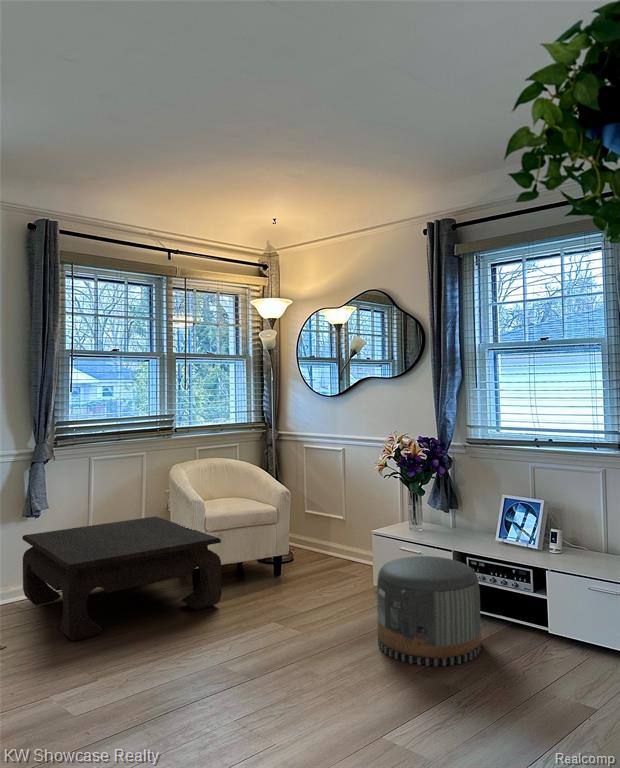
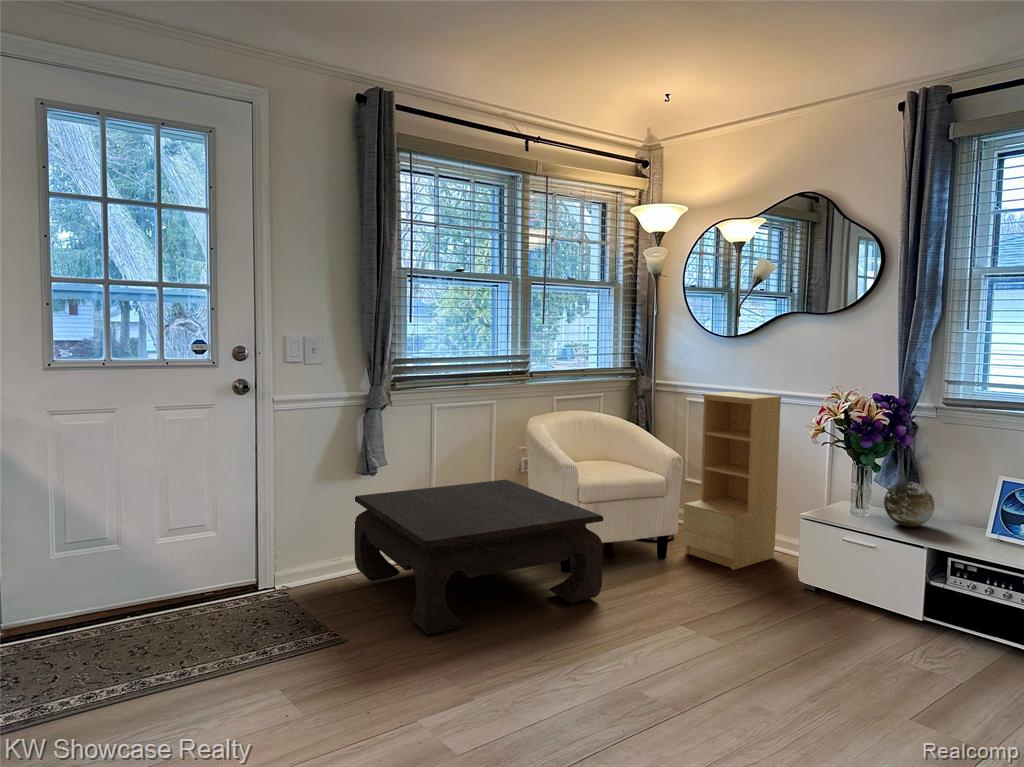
bookshelf: none [297,439,367,577] -> present [683,392,781,570]
decorative orb: none [429,500,462,533] -> present [884,482,934,527]
pouf: present [377,556,481,666] -> none [834,561,998,720]

